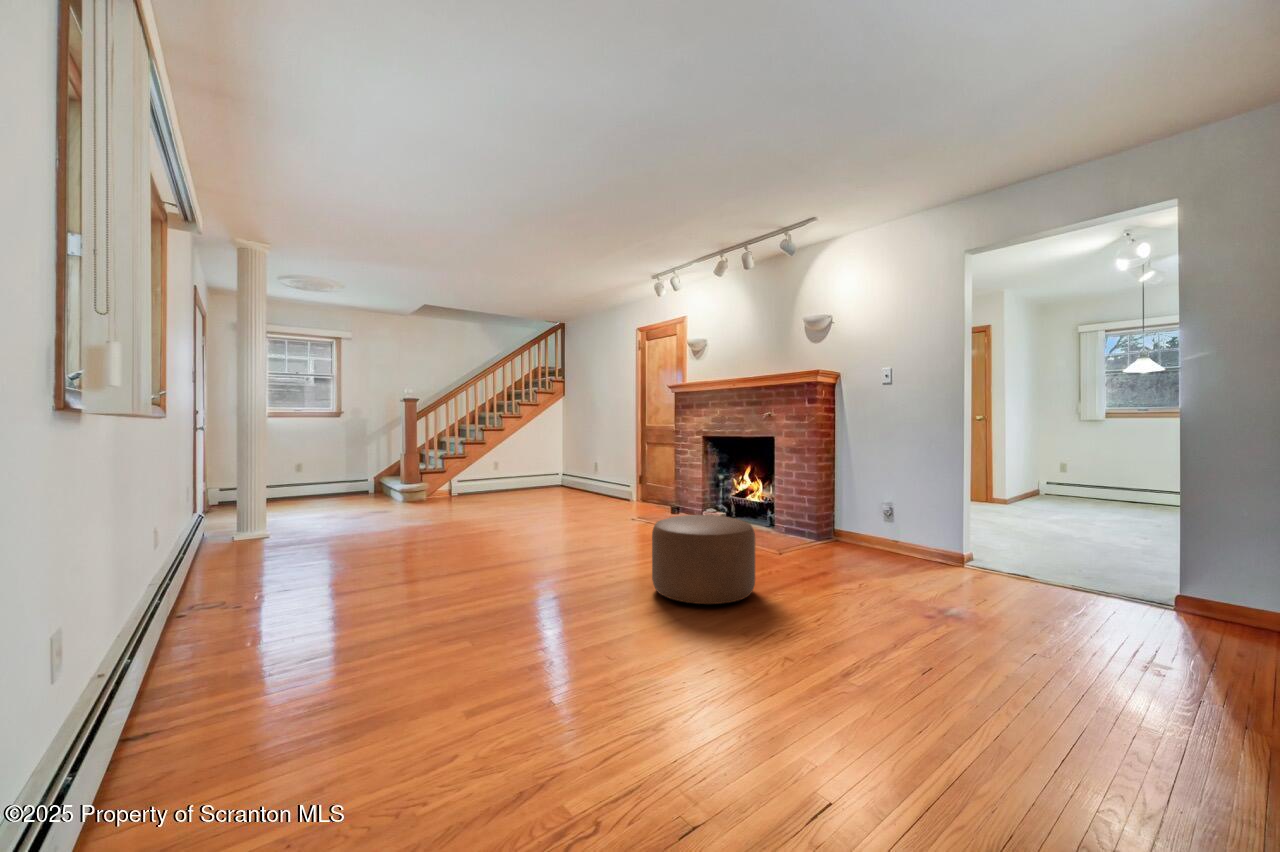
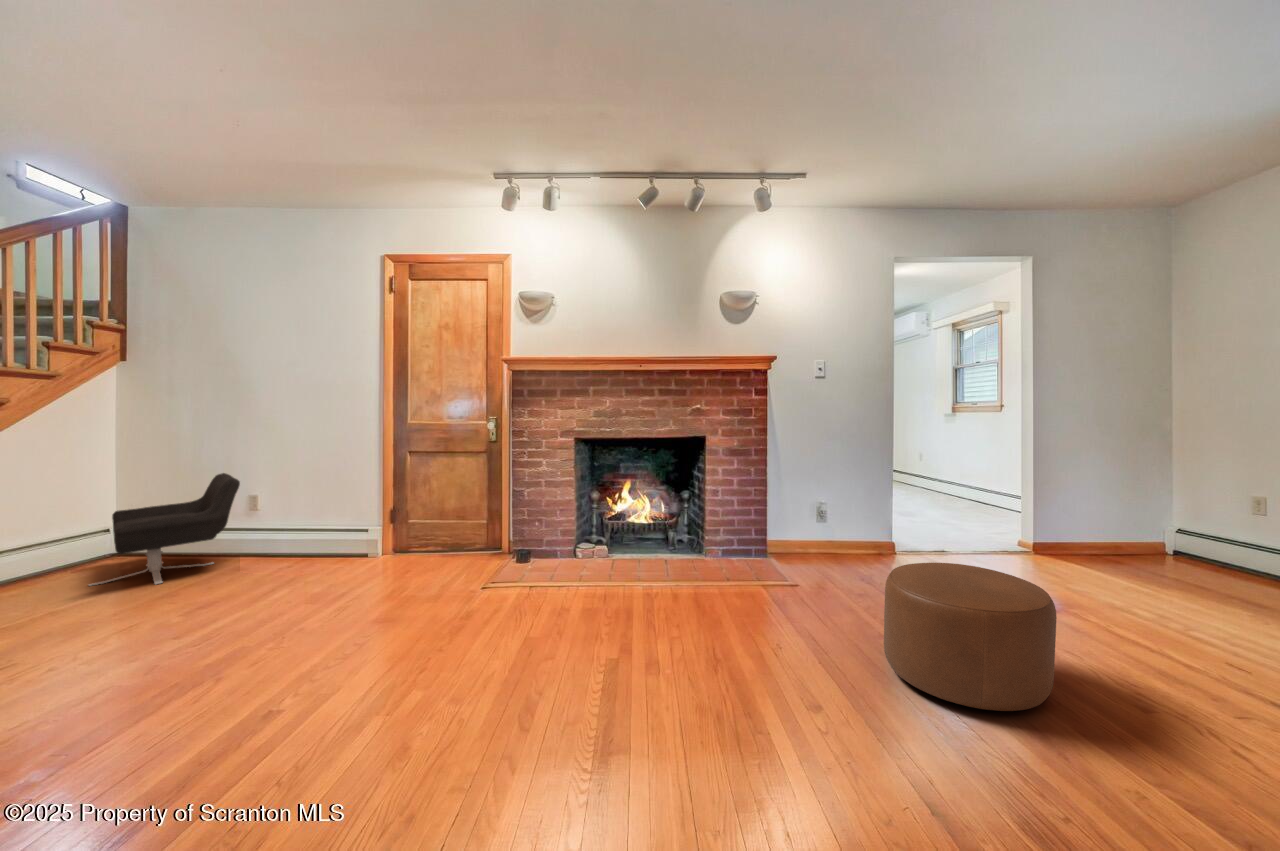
lounge chair: none [532,450,587,495] -> present [89,473,240,586]

